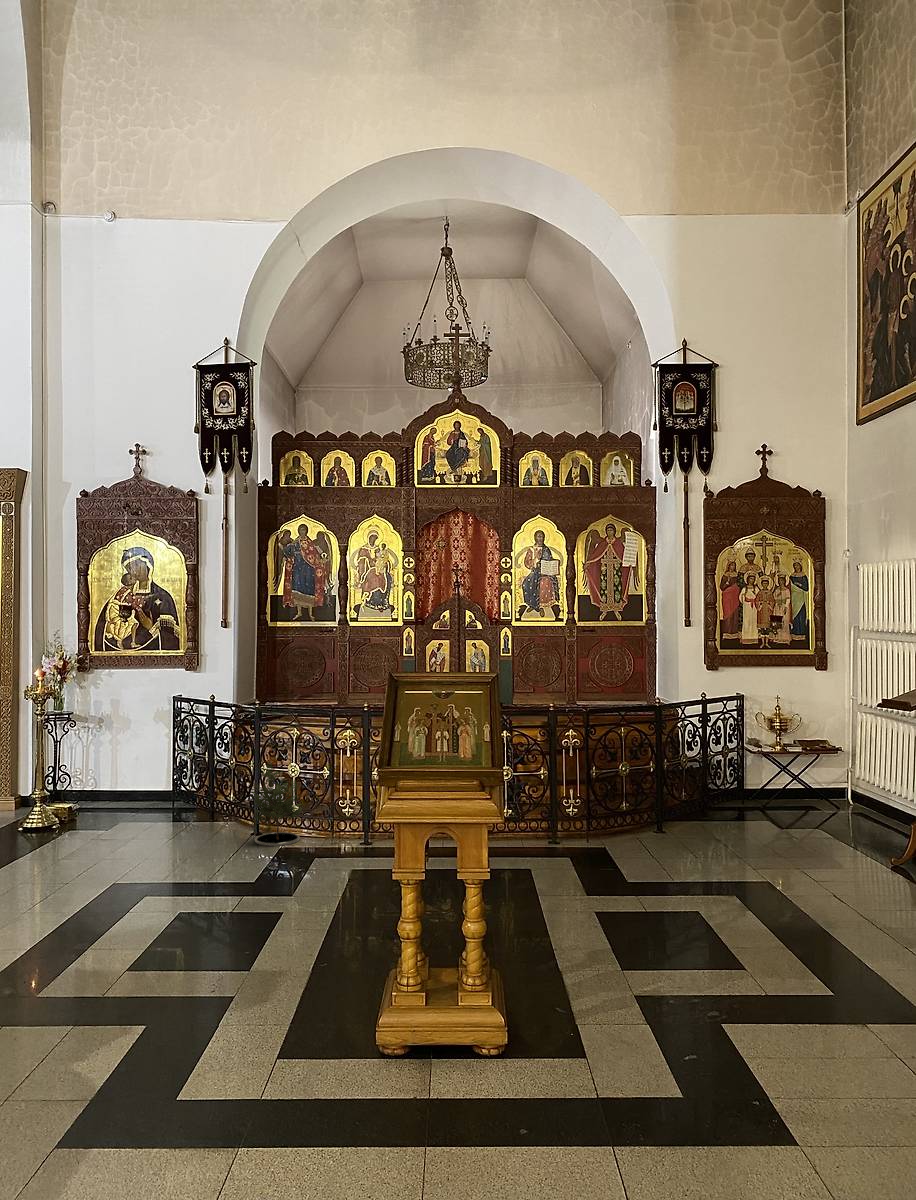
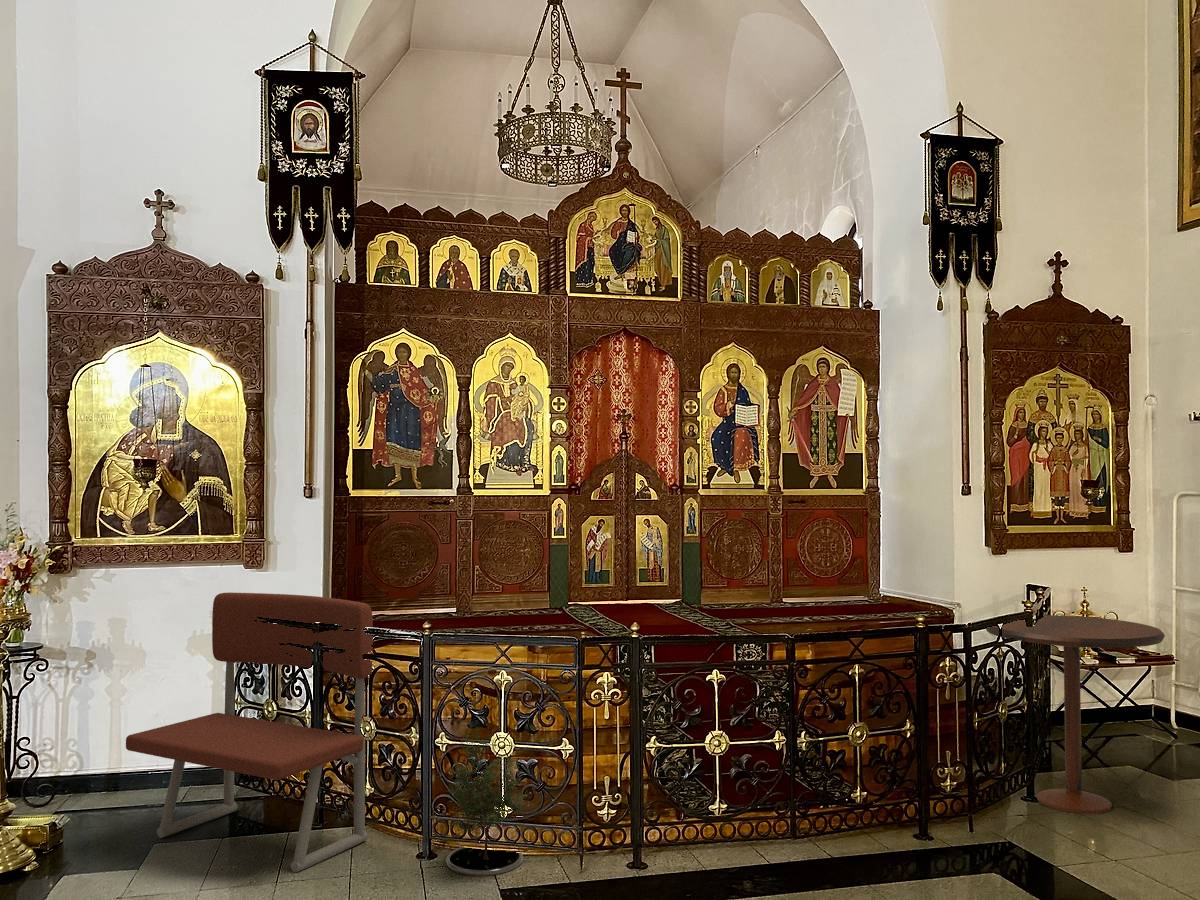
bench: none [101,685,226,838] -> present [126,592,373,872]
pedestal table: none [620,712,735,844] -> present [985,615,1165,814]

